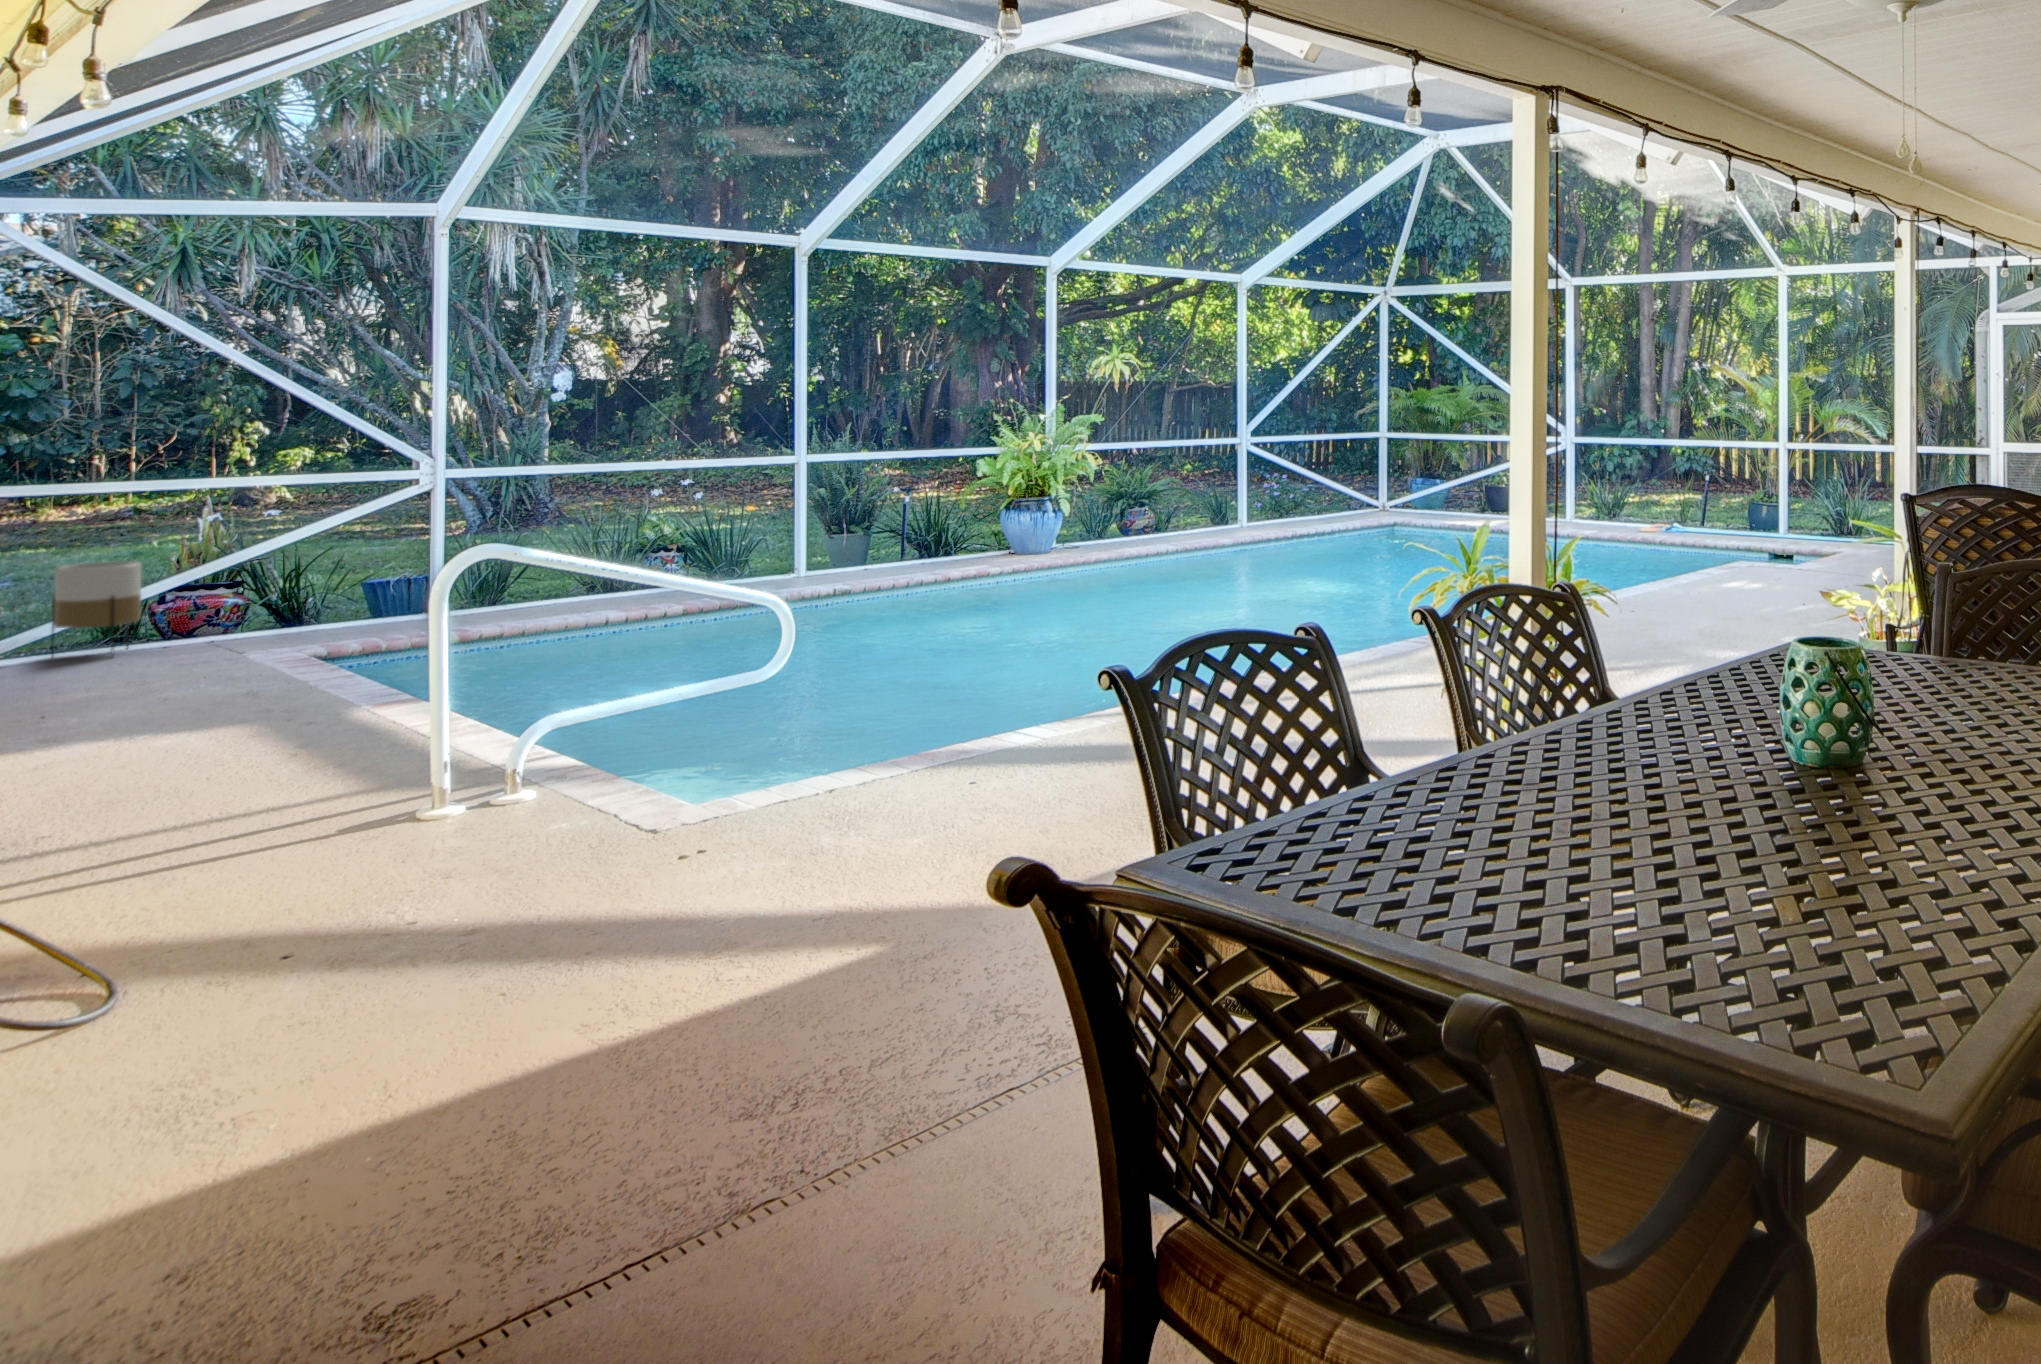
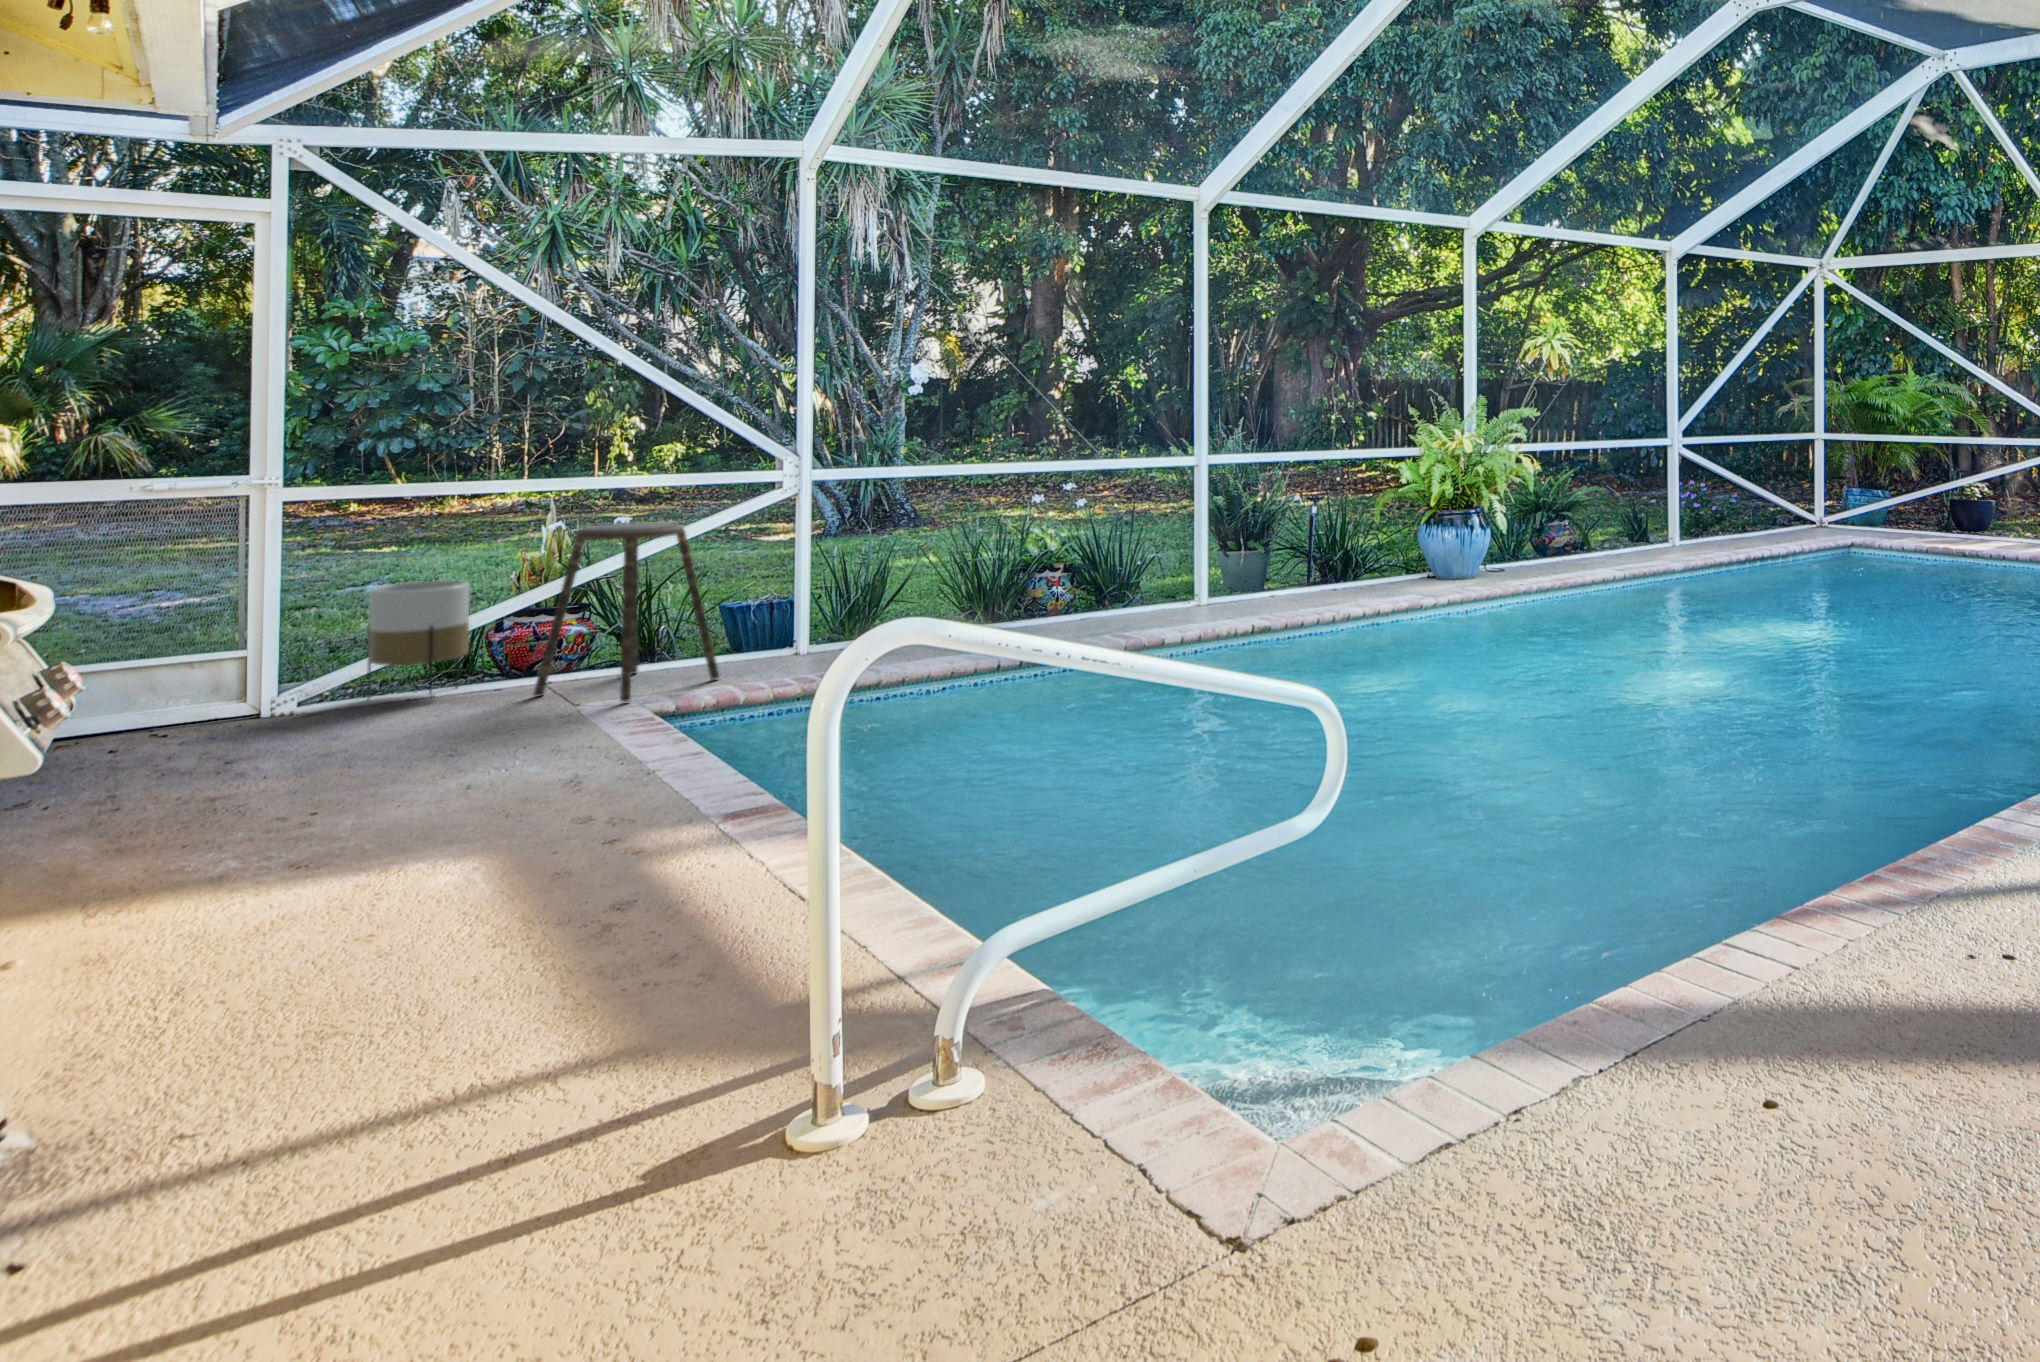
stool: none [203,512,366,652] -> present [534,522,719,702]

